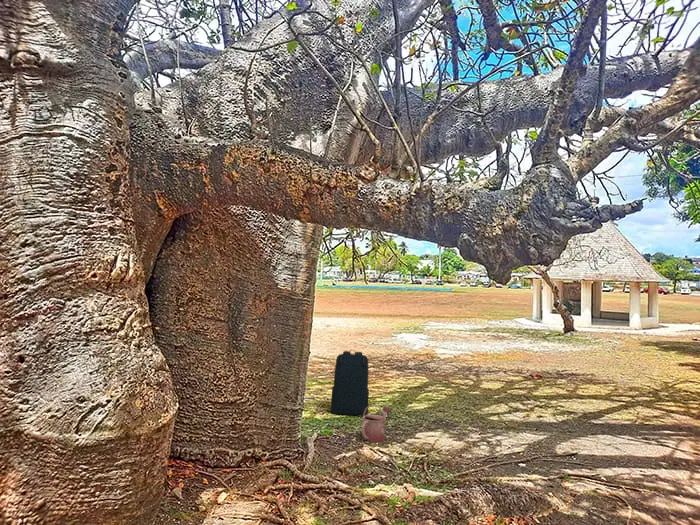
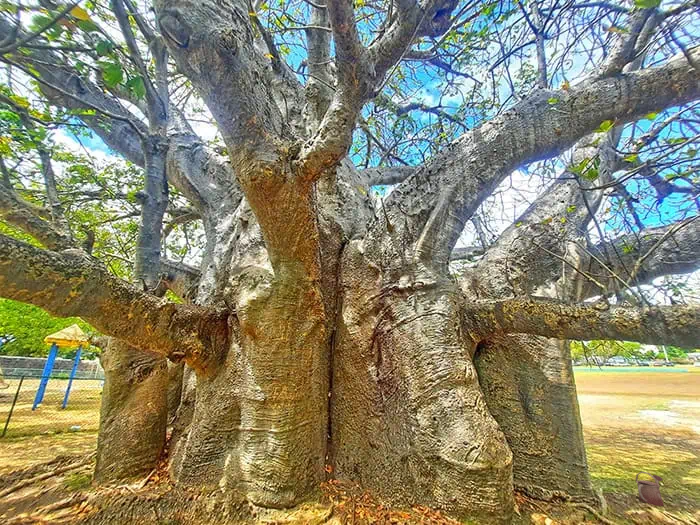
backpack: present [330,351,369,416] -> none [596,427,638,484]

